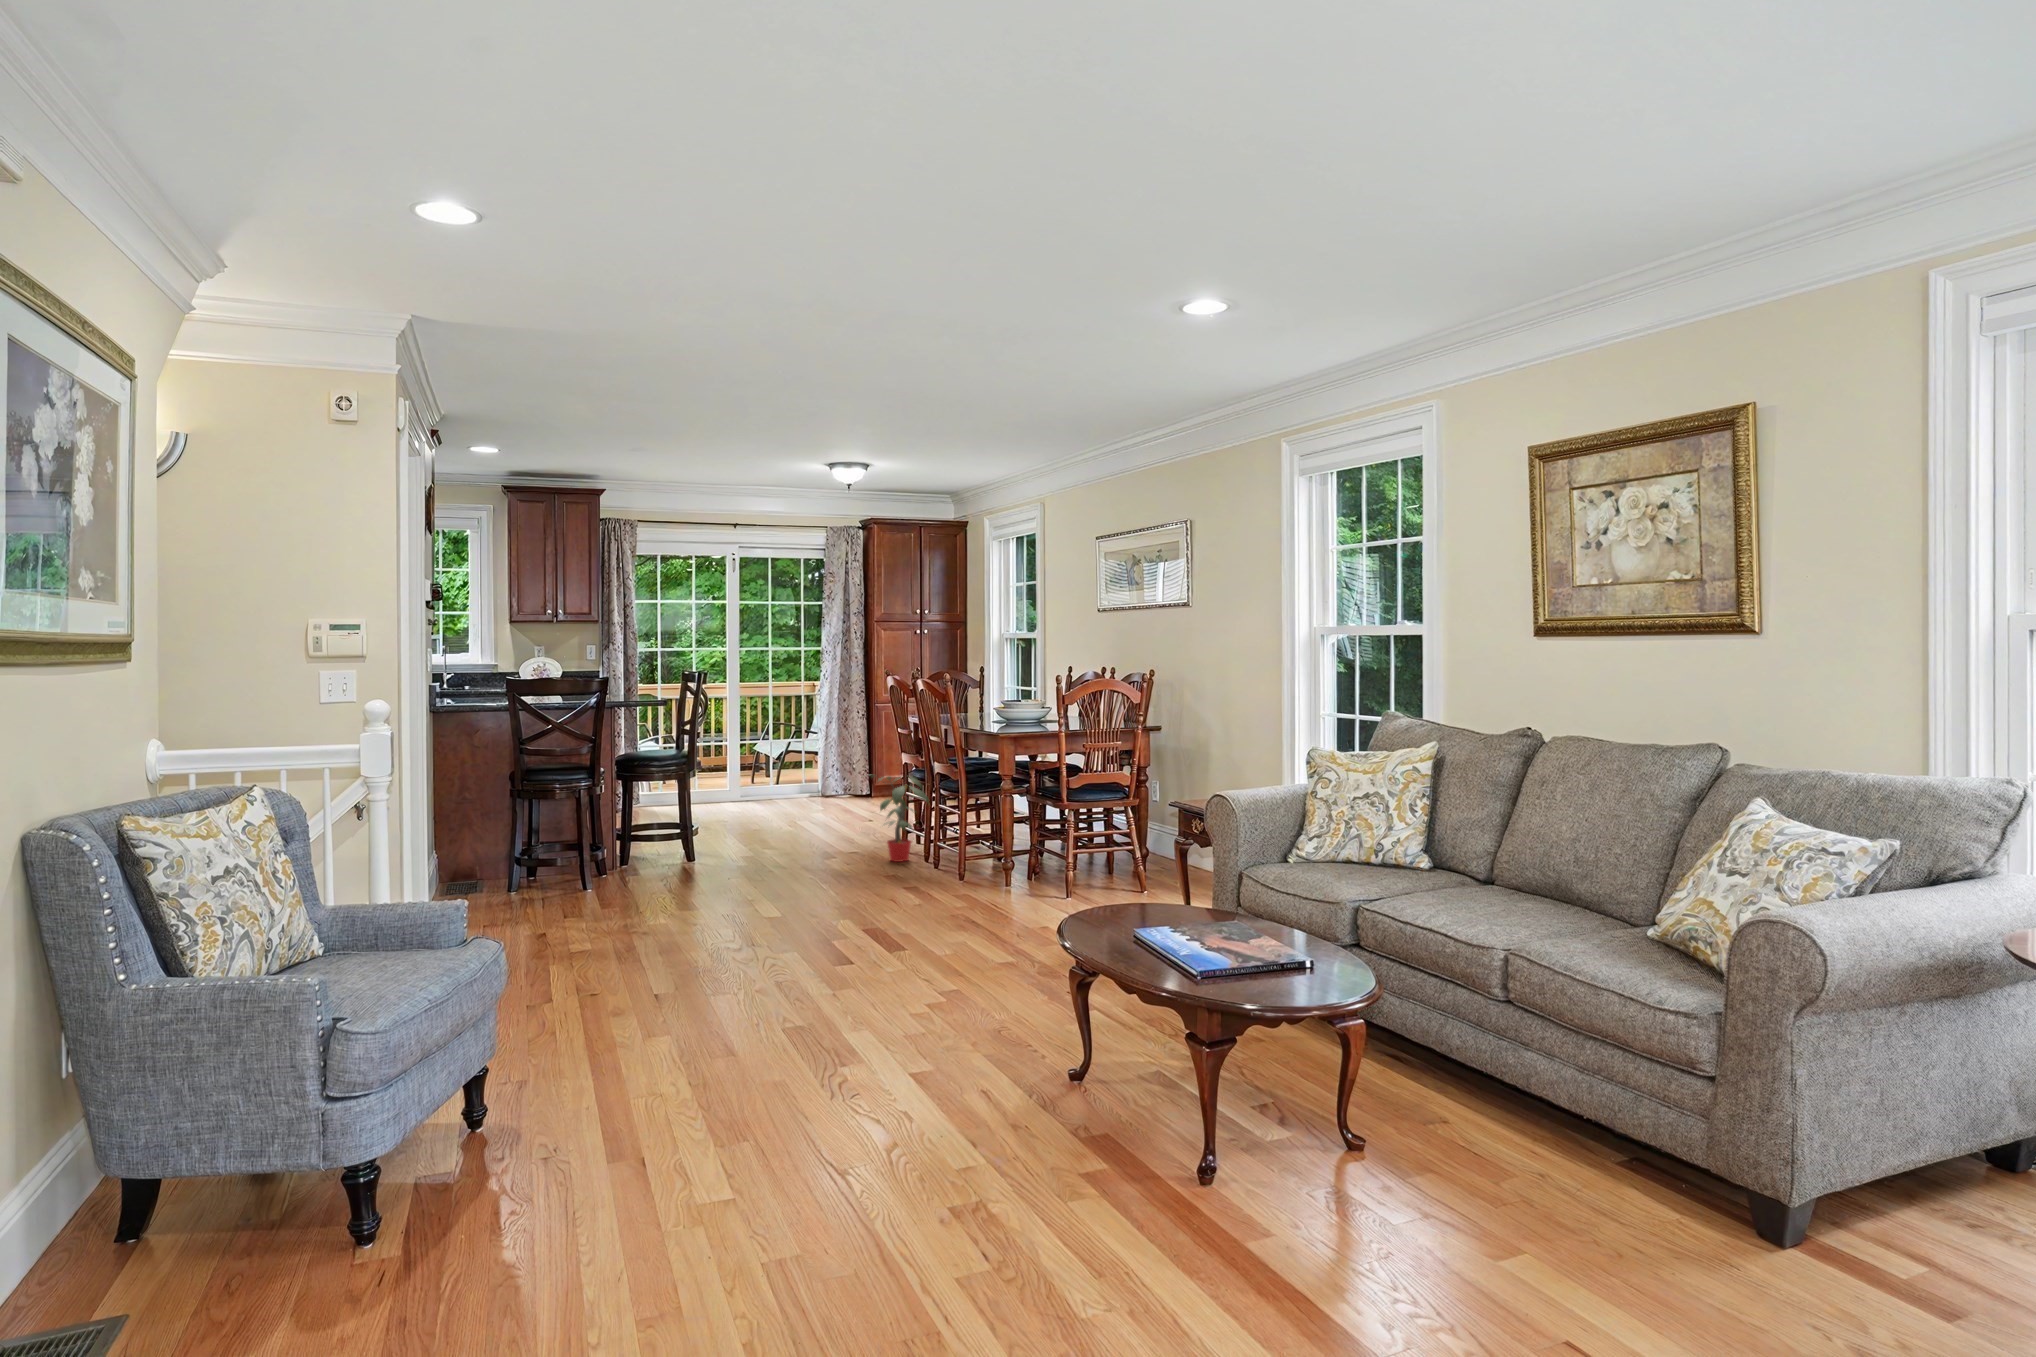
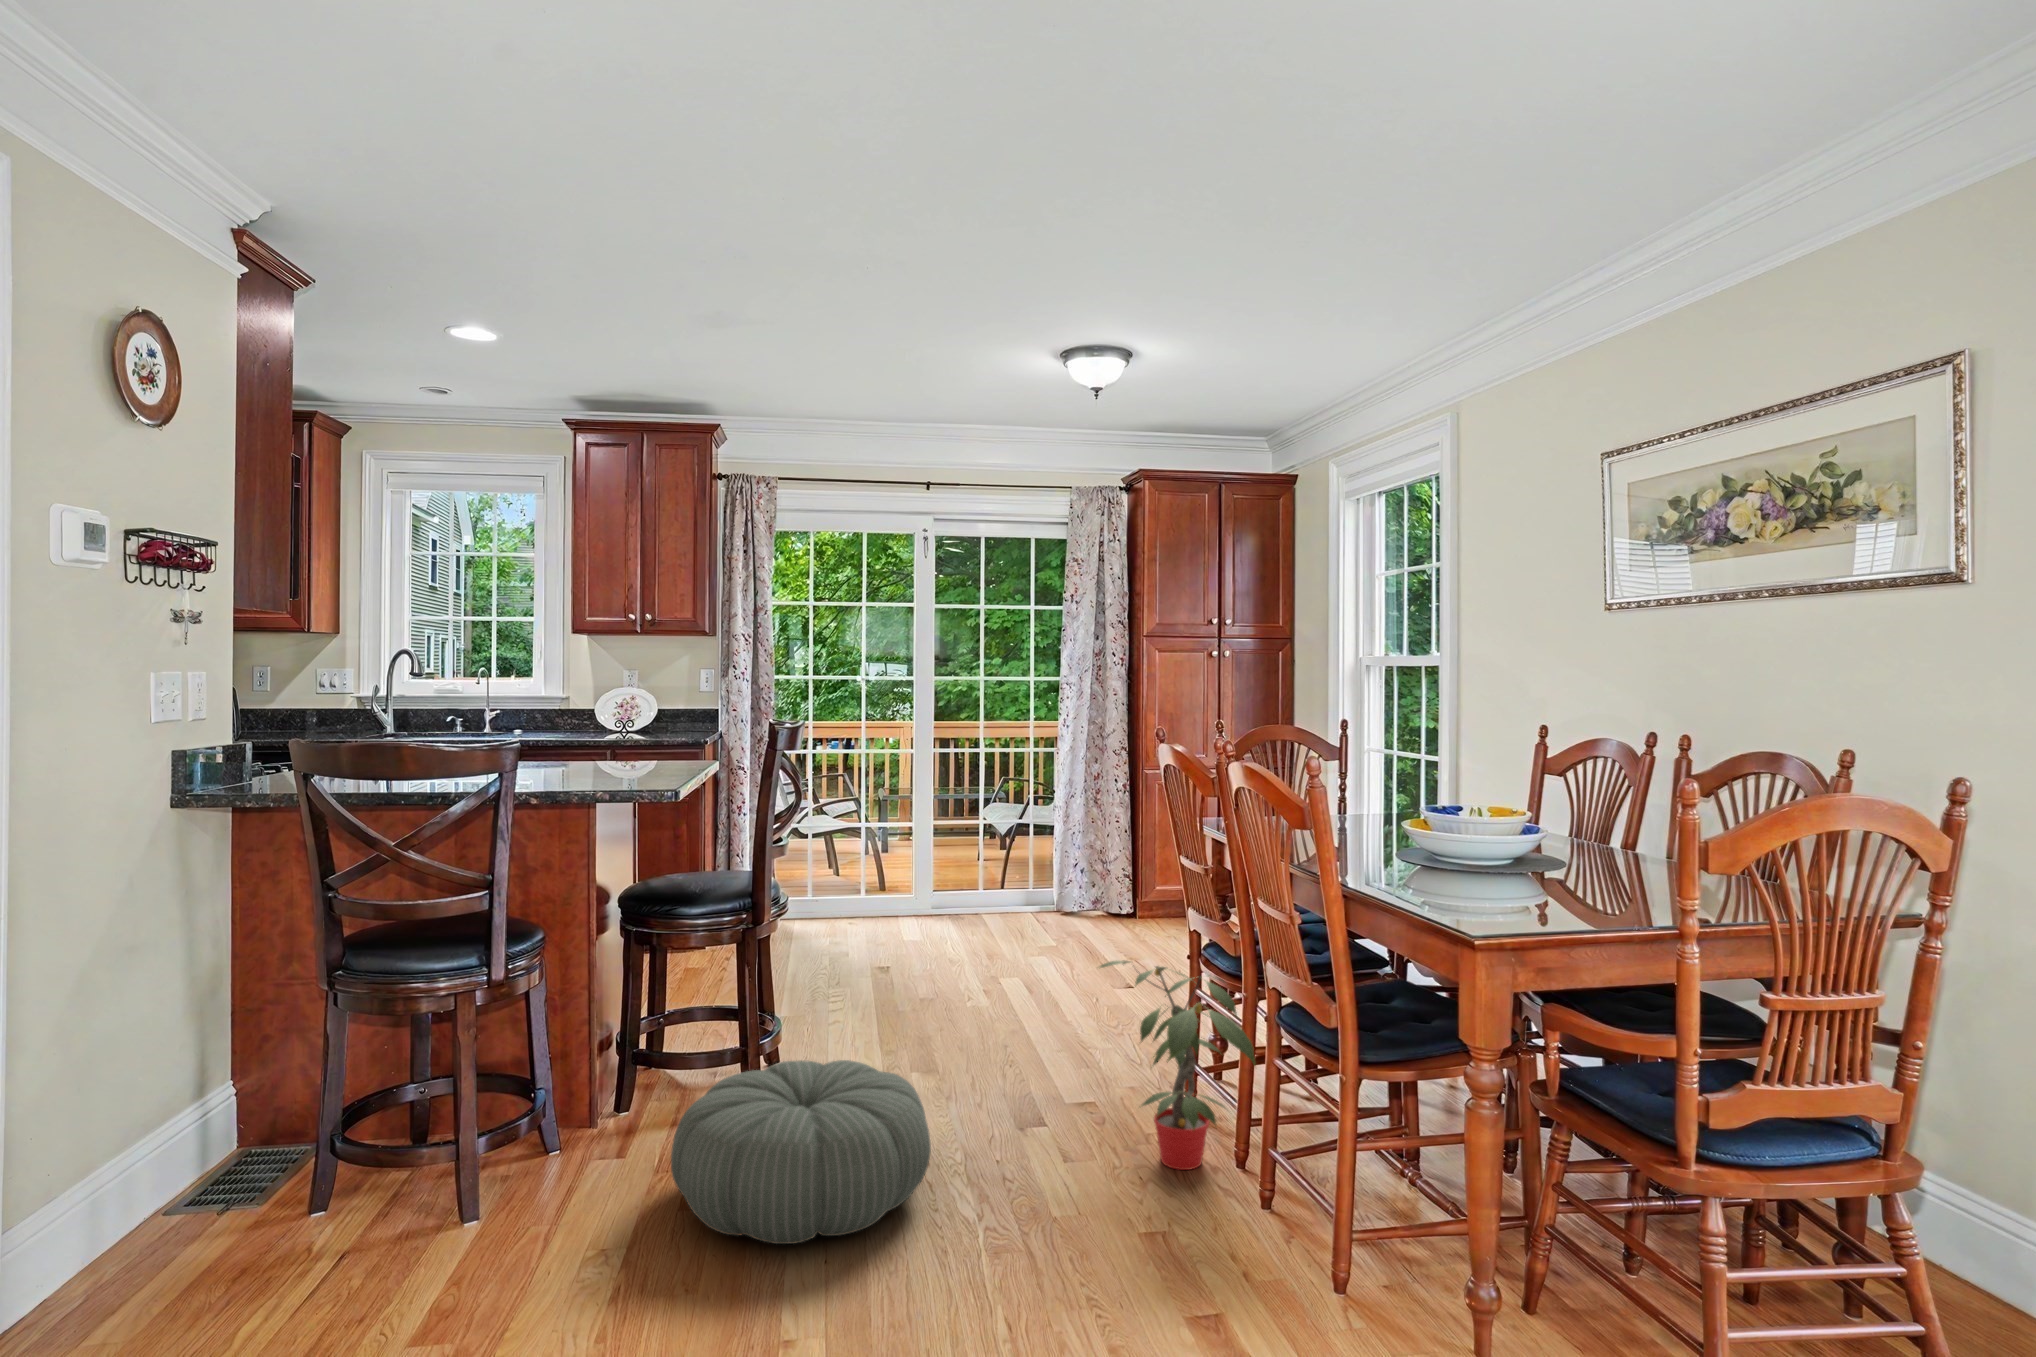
pouf: none [674,823,790,882] -> present [671,1060,931,1244]

